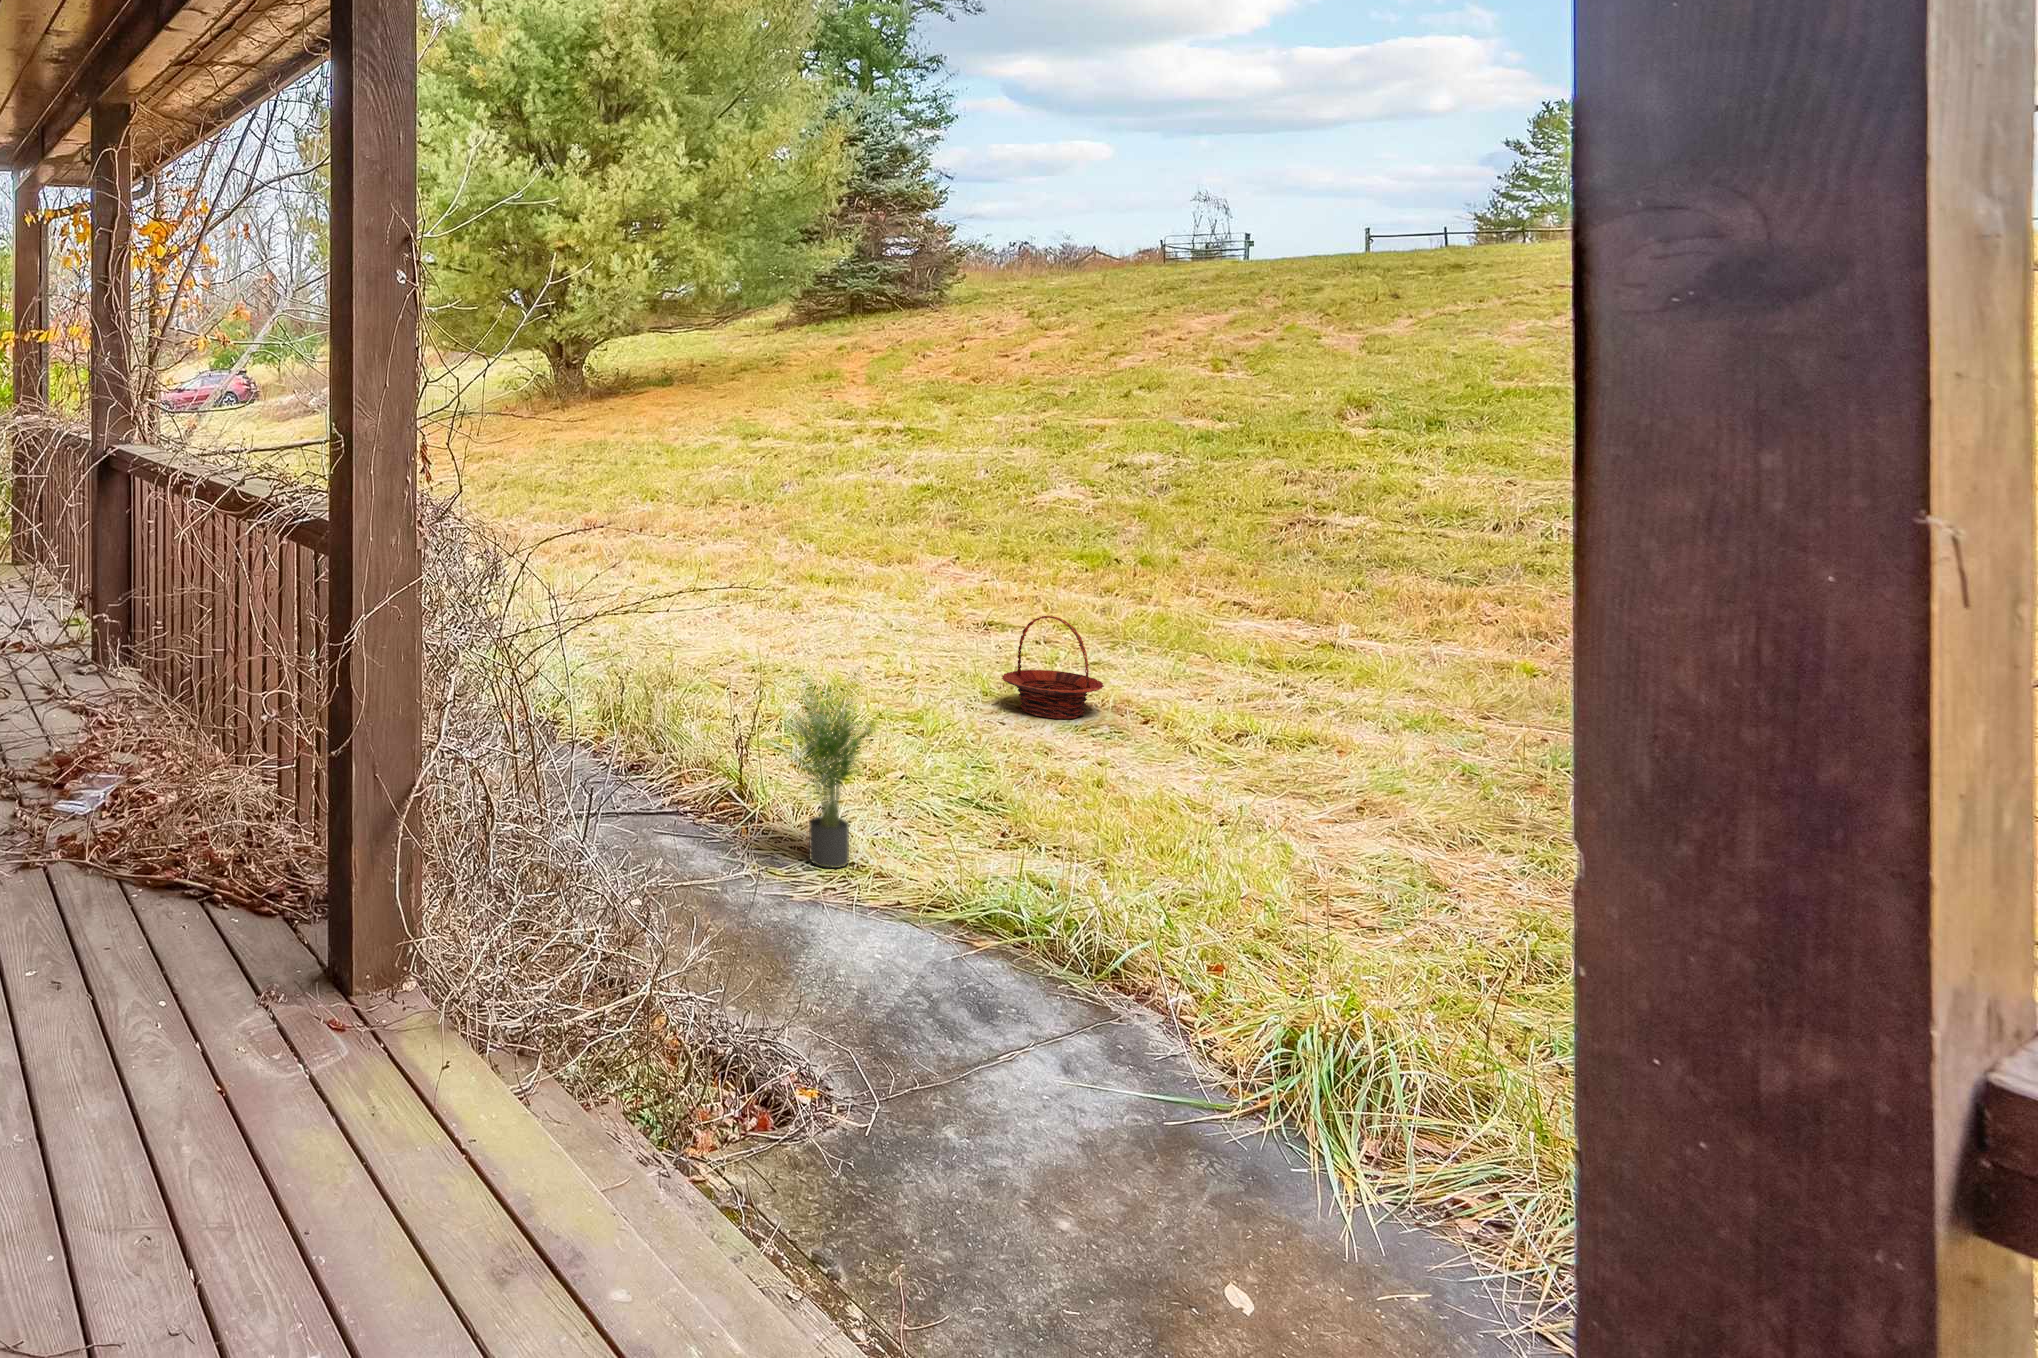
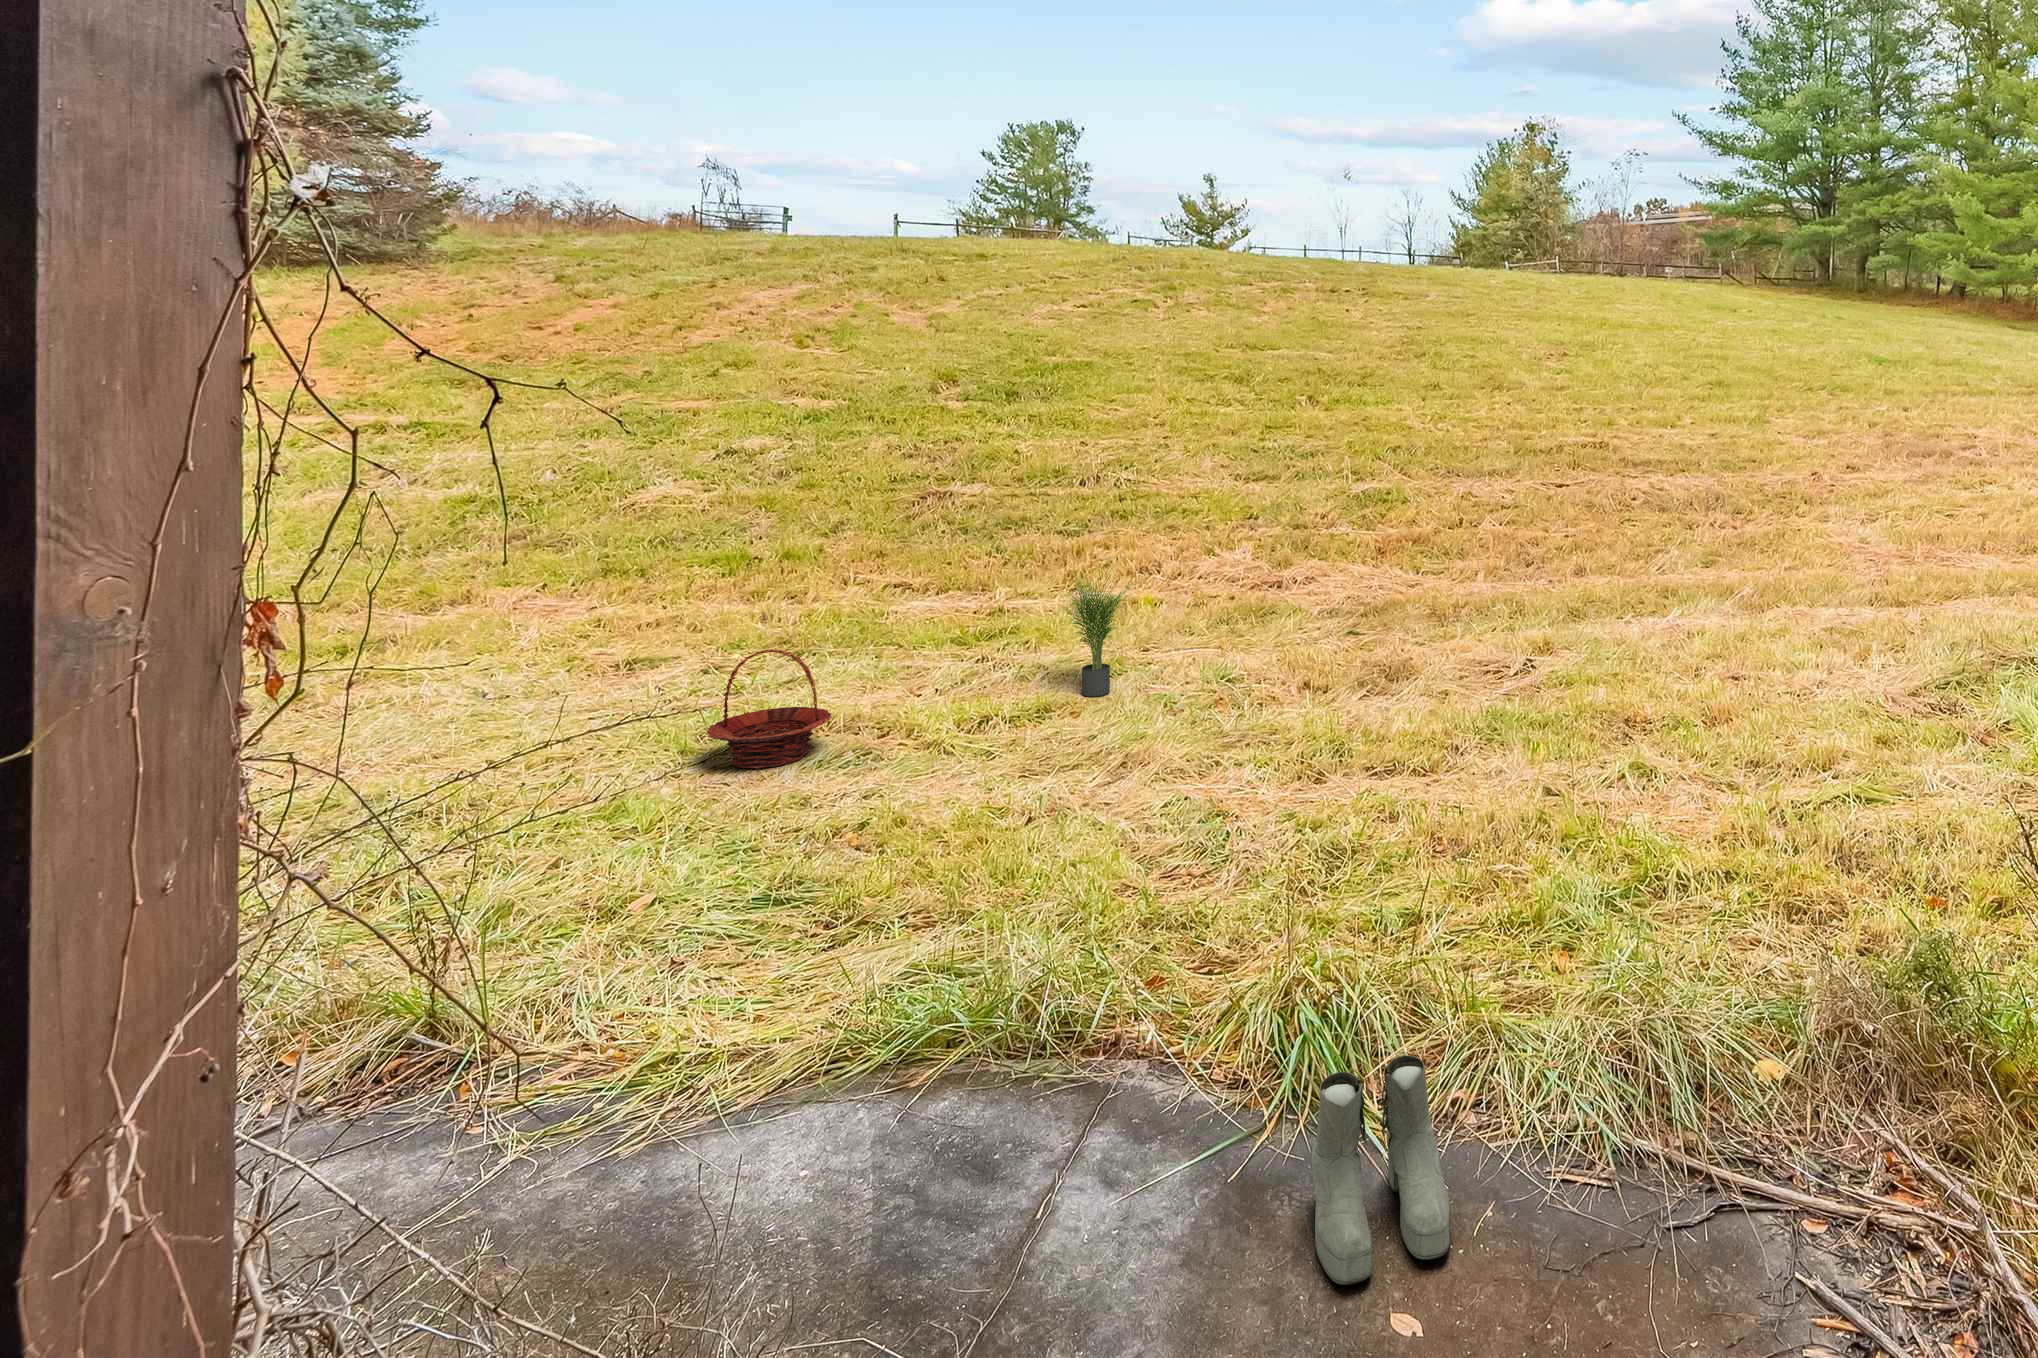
potted plant: present [766,678,882,868] -> present [1067,558,1129,697]
boots: none [1189,1050,1361,1280] -> present [1312,1055,1450,1285]

